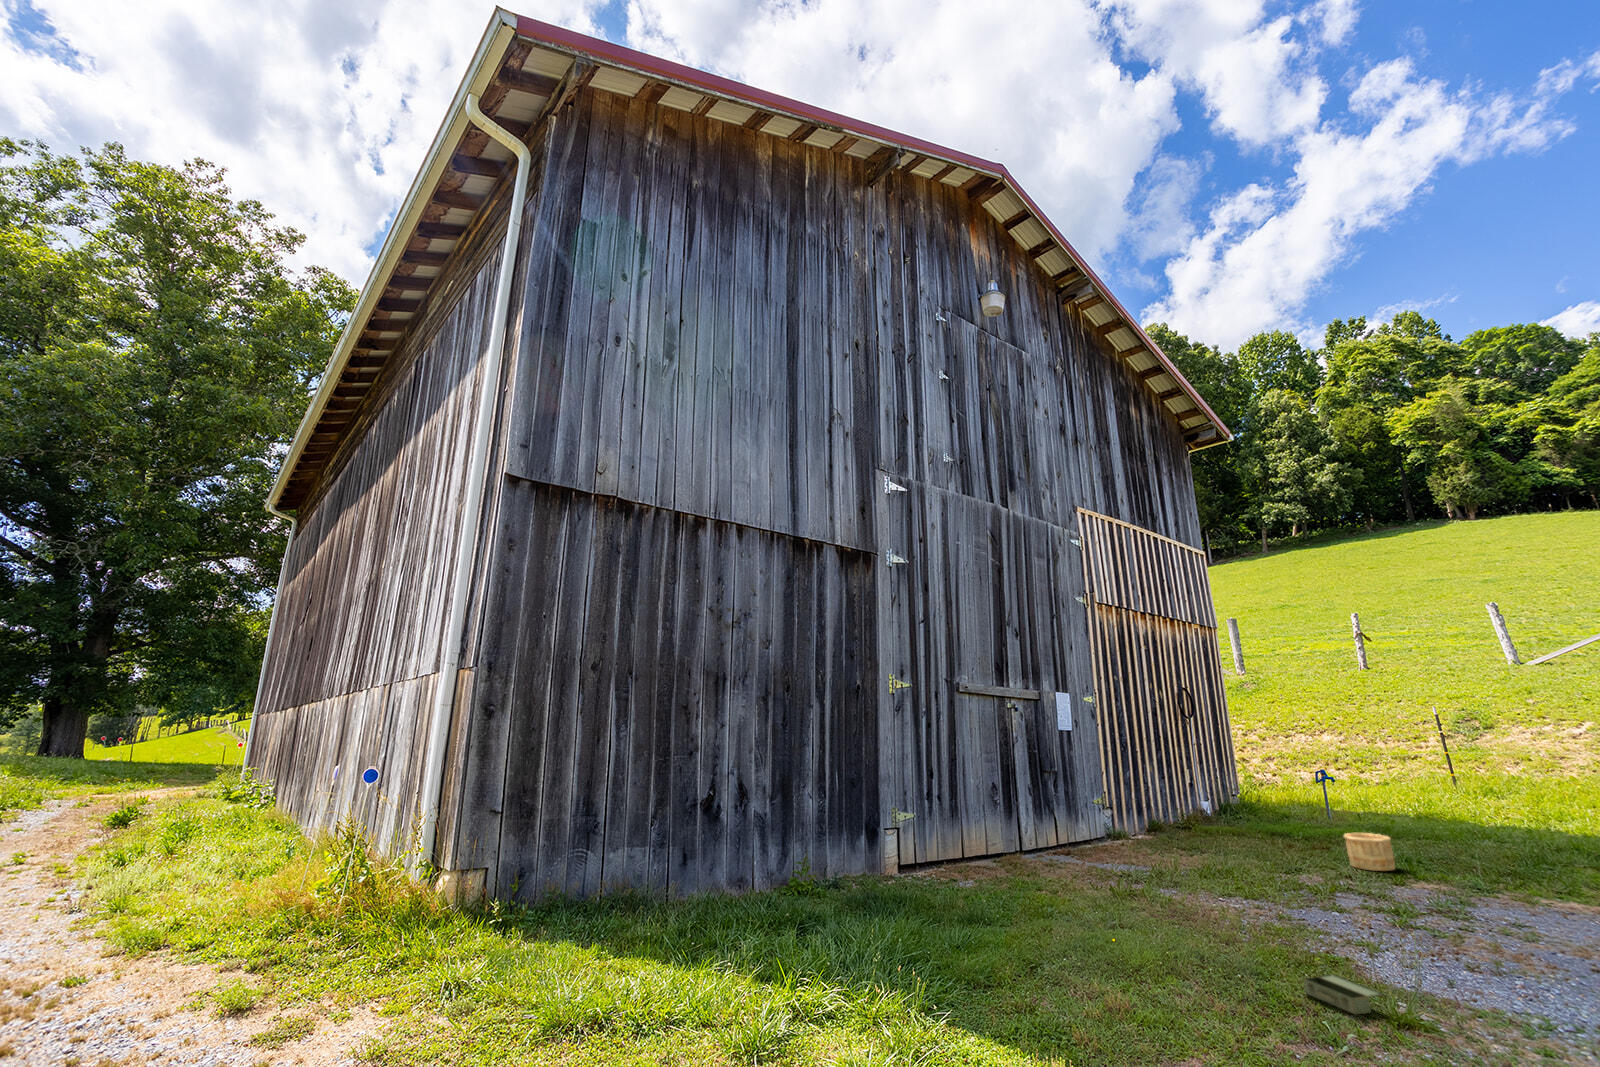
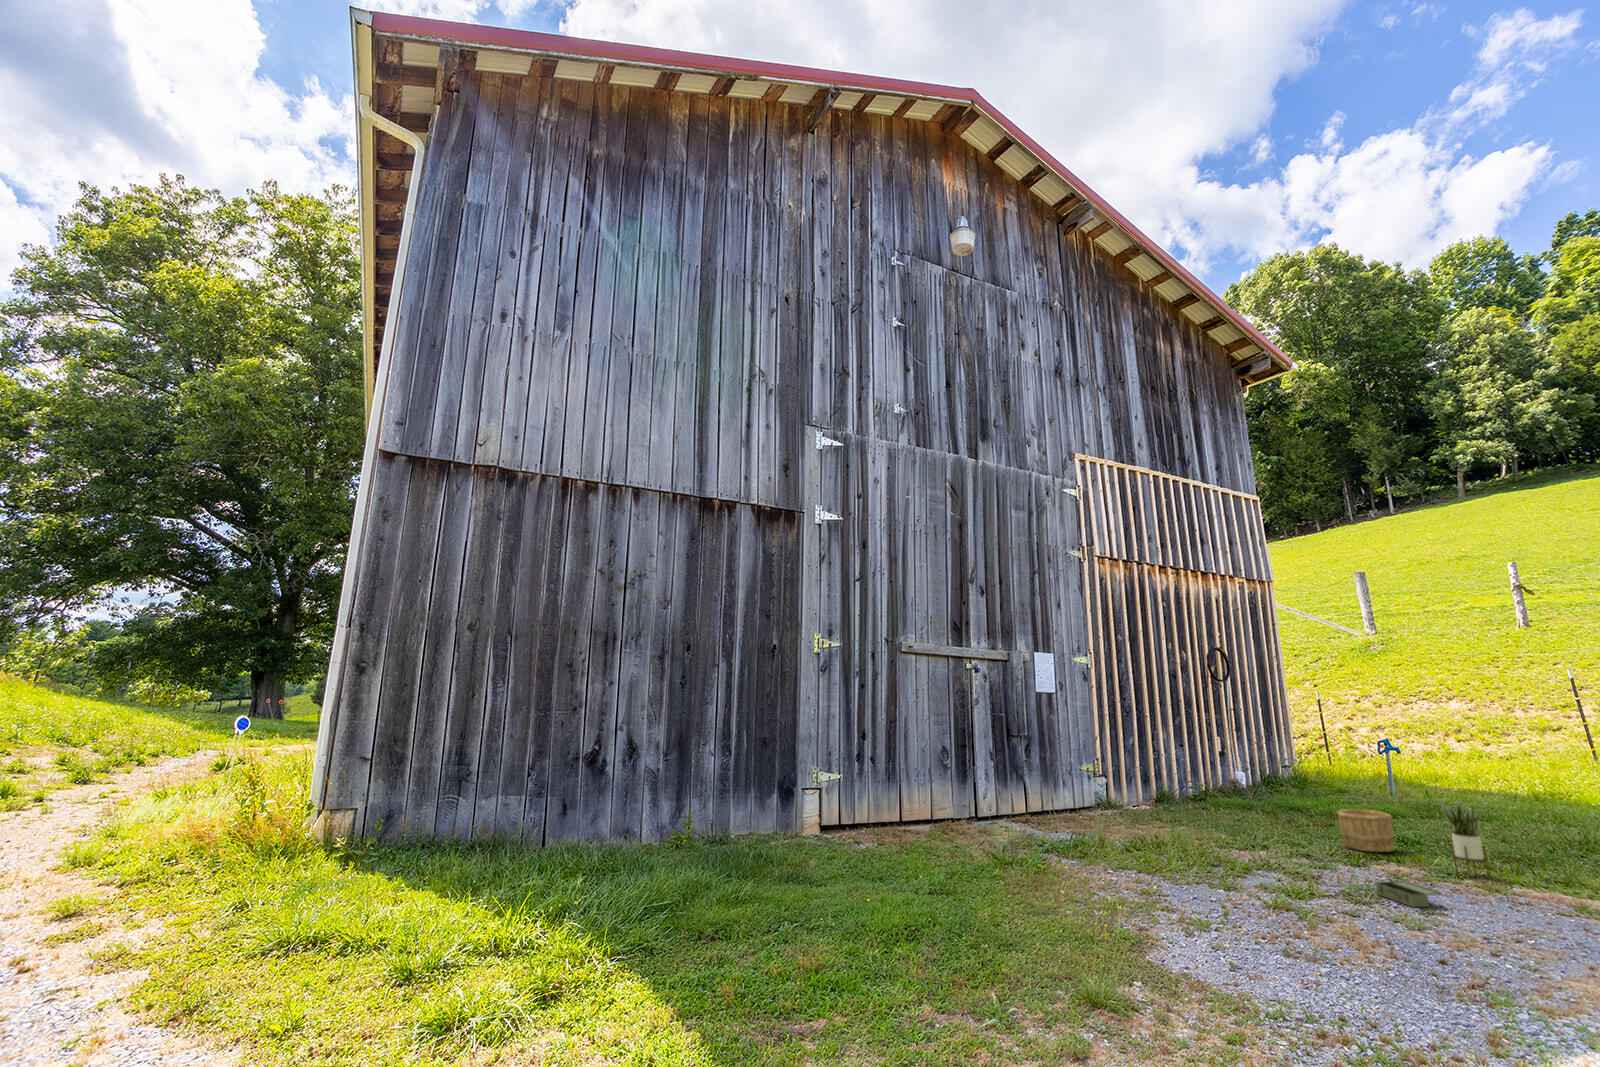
potted plant: none [1446,822,1493,892] -> present [1439,799,1490,877]
toolbox: present [1303,974,1382,1015] -> present [1375,881,1441,907]

